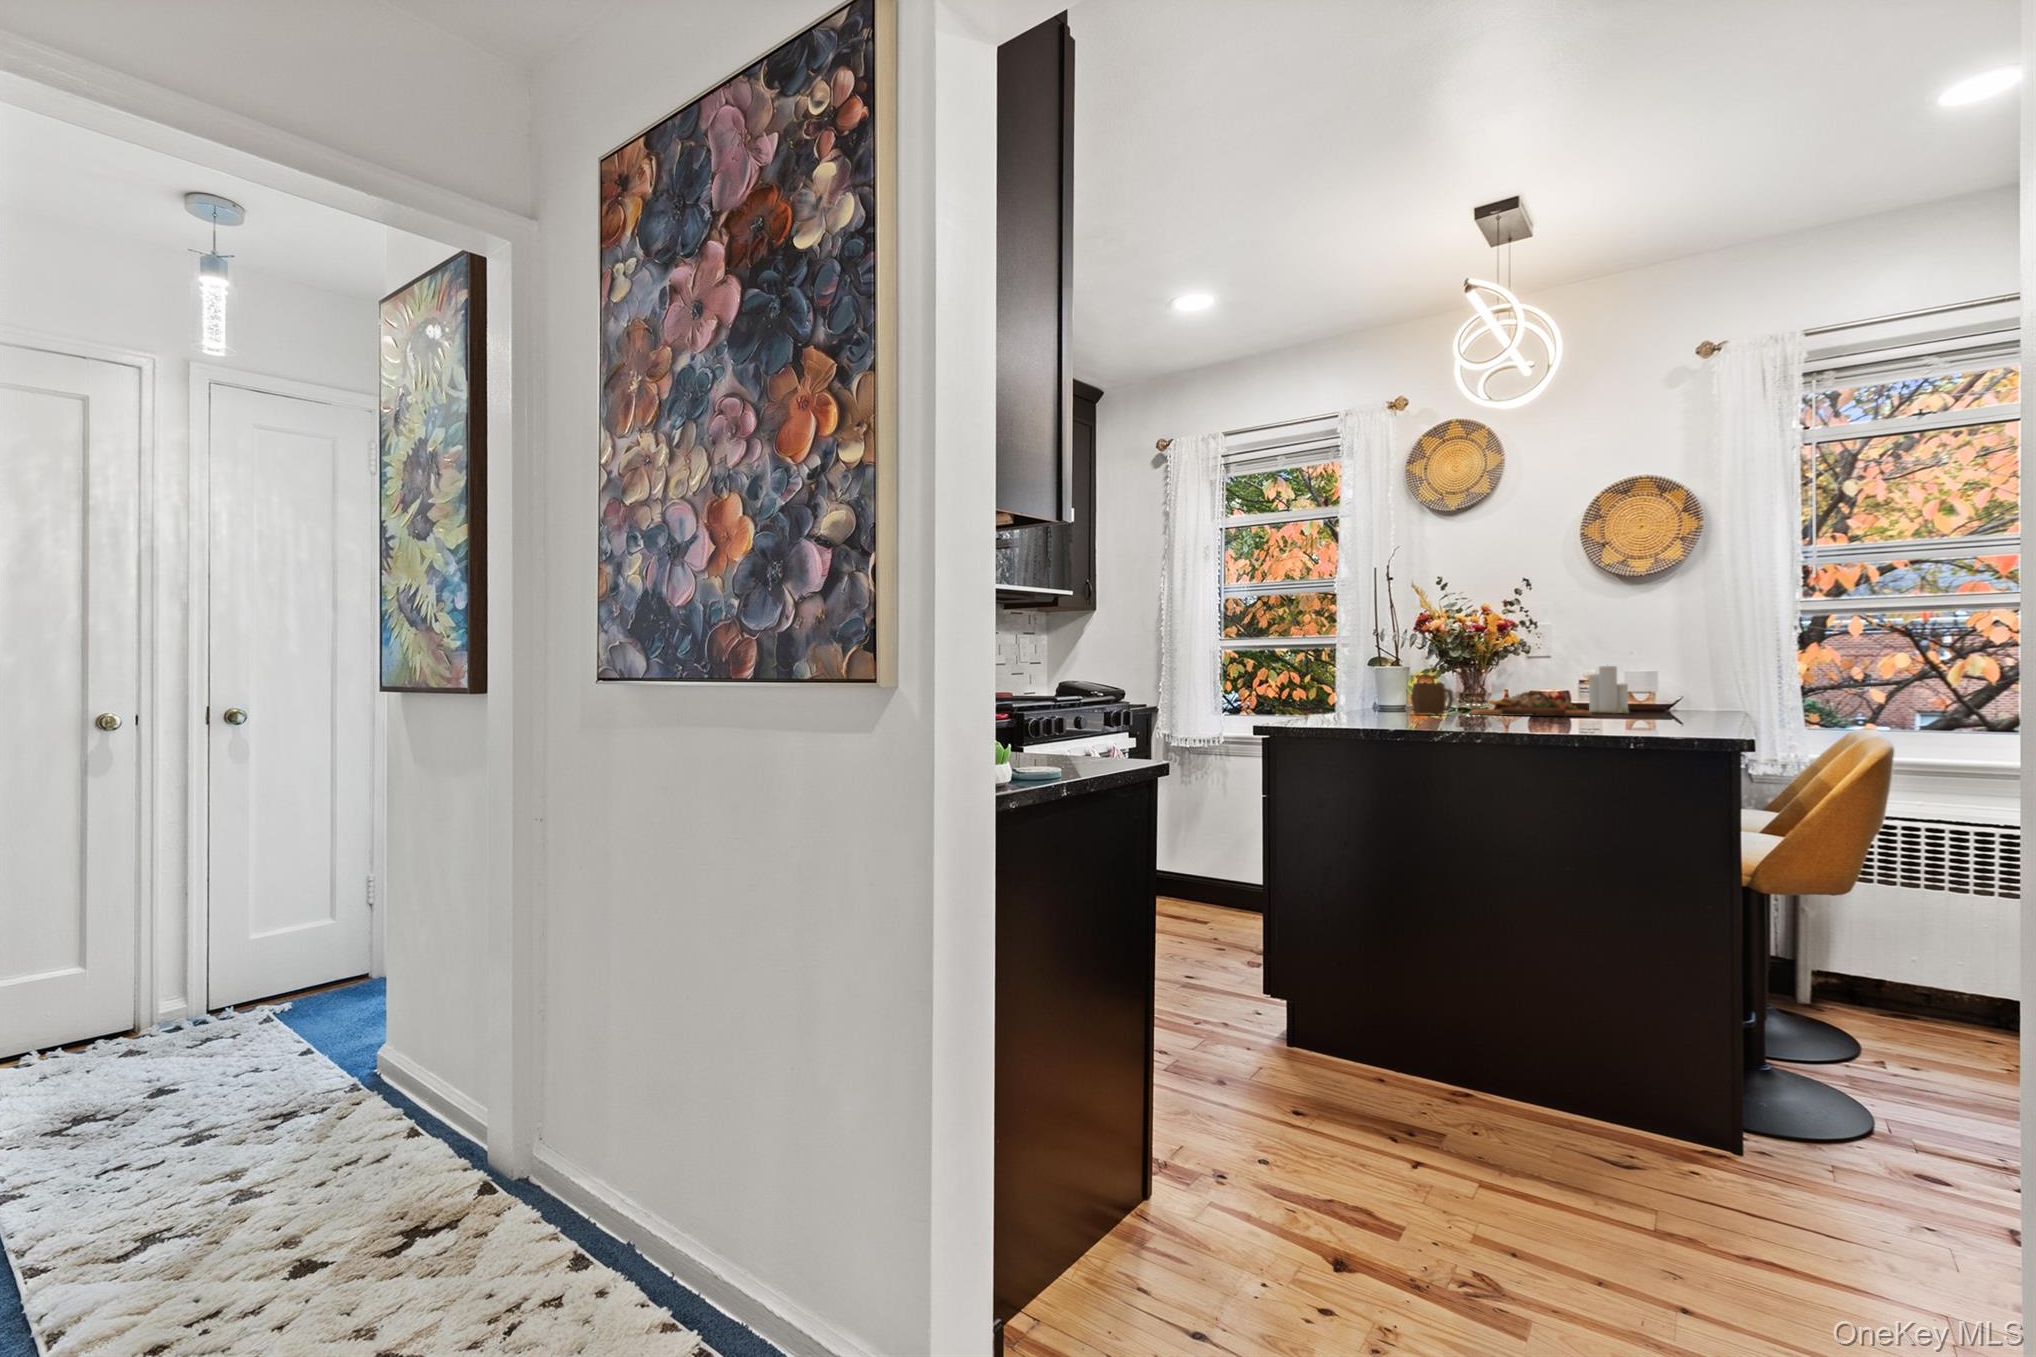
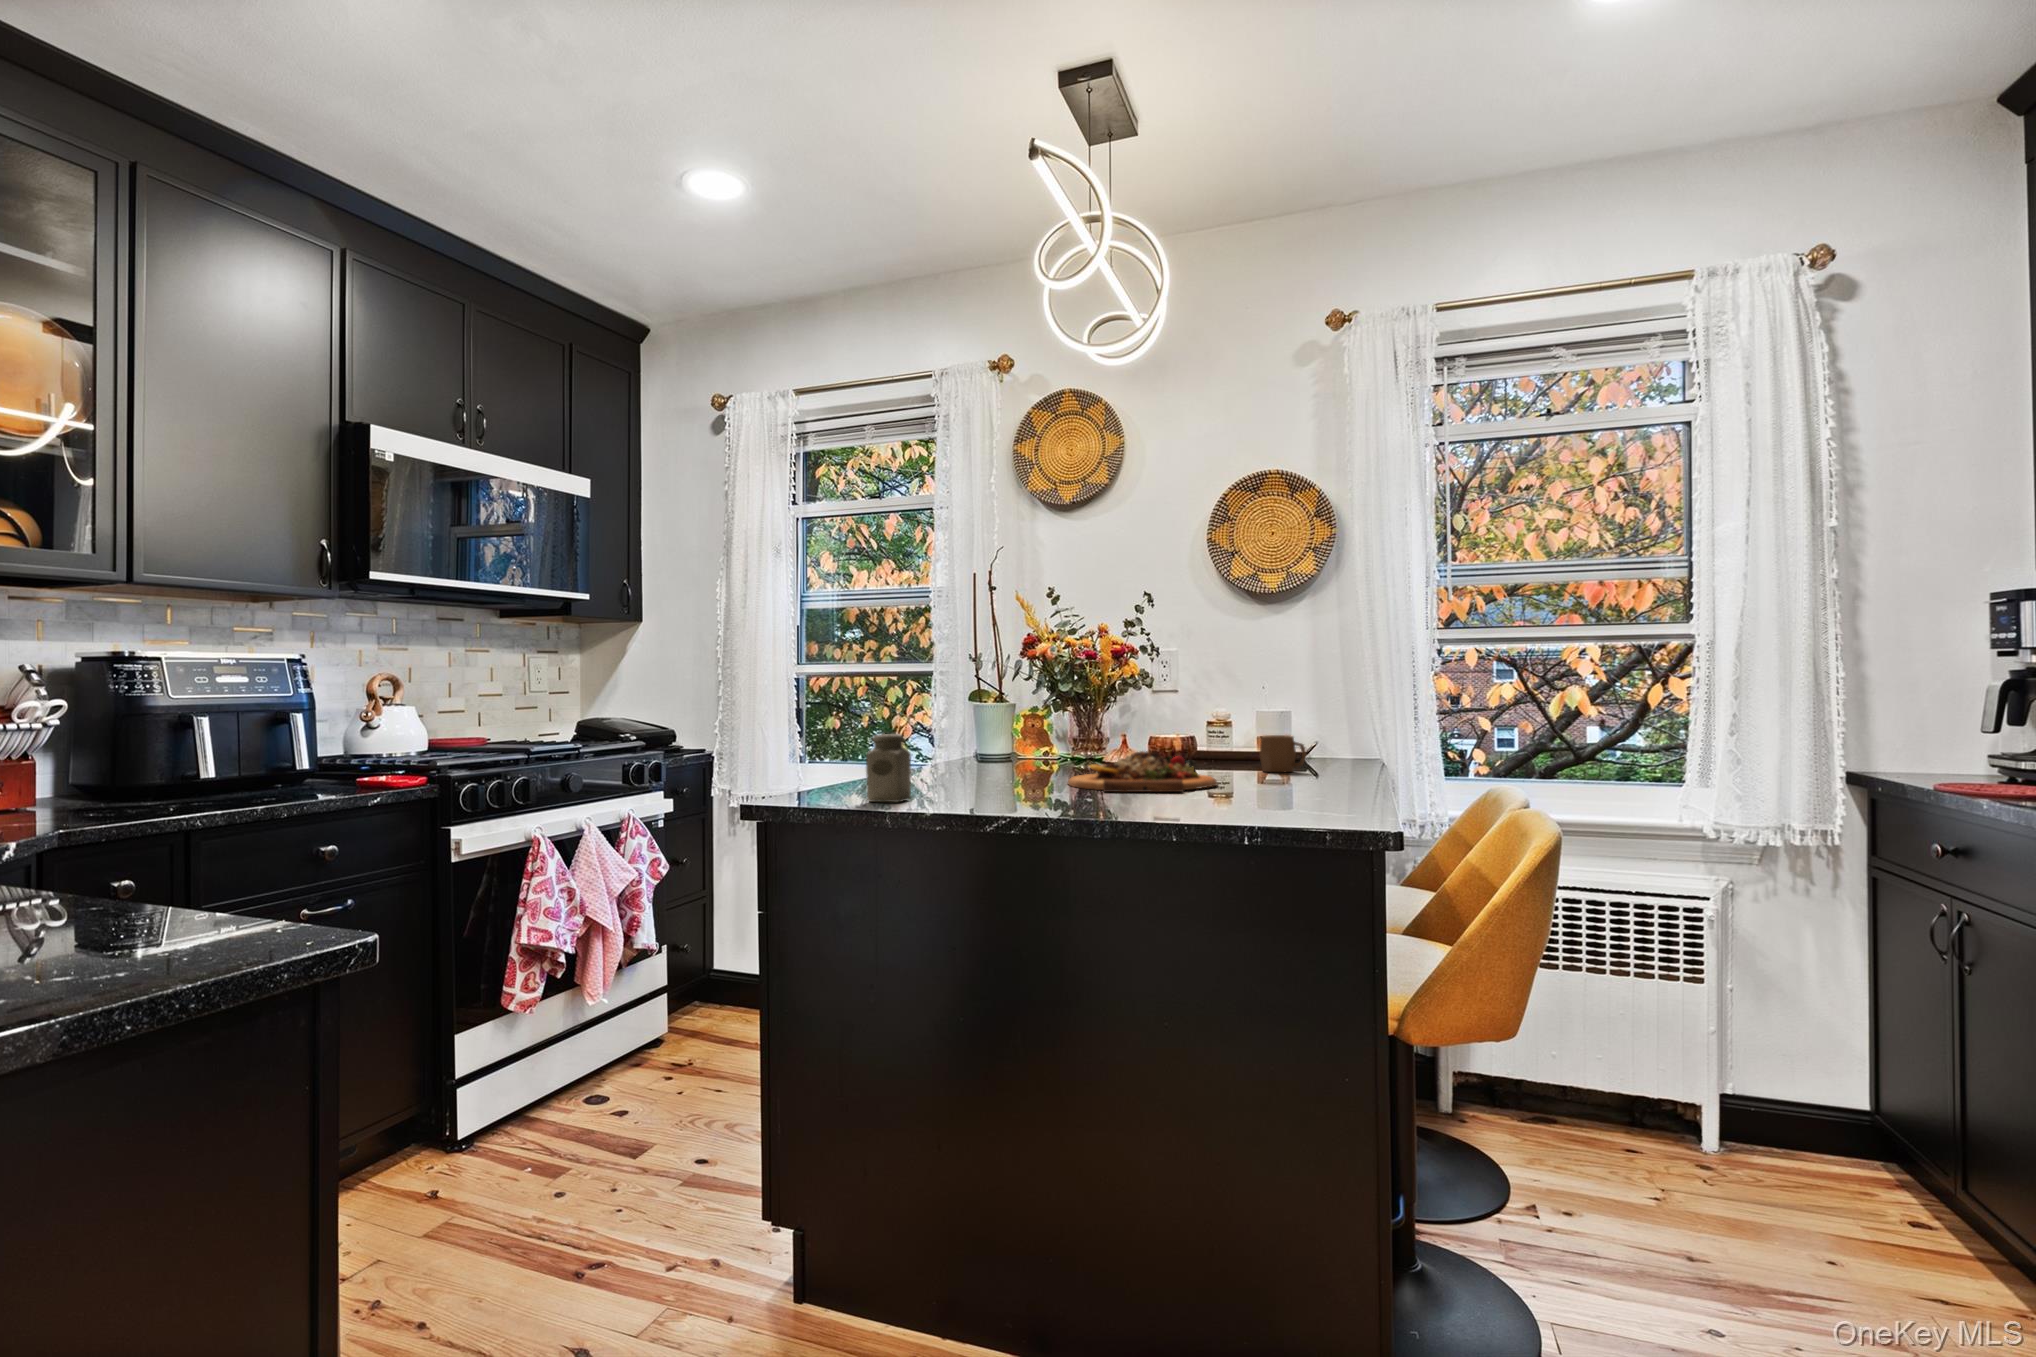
candle: present [1589,666,1629,713] -> none [1218,696,1261,761]
salt shaker: none [1334,669,1363,714] -> present [866,734,911,802]
mug: present [1411,683,1453,715] -> present [1259,735,1306,772]

